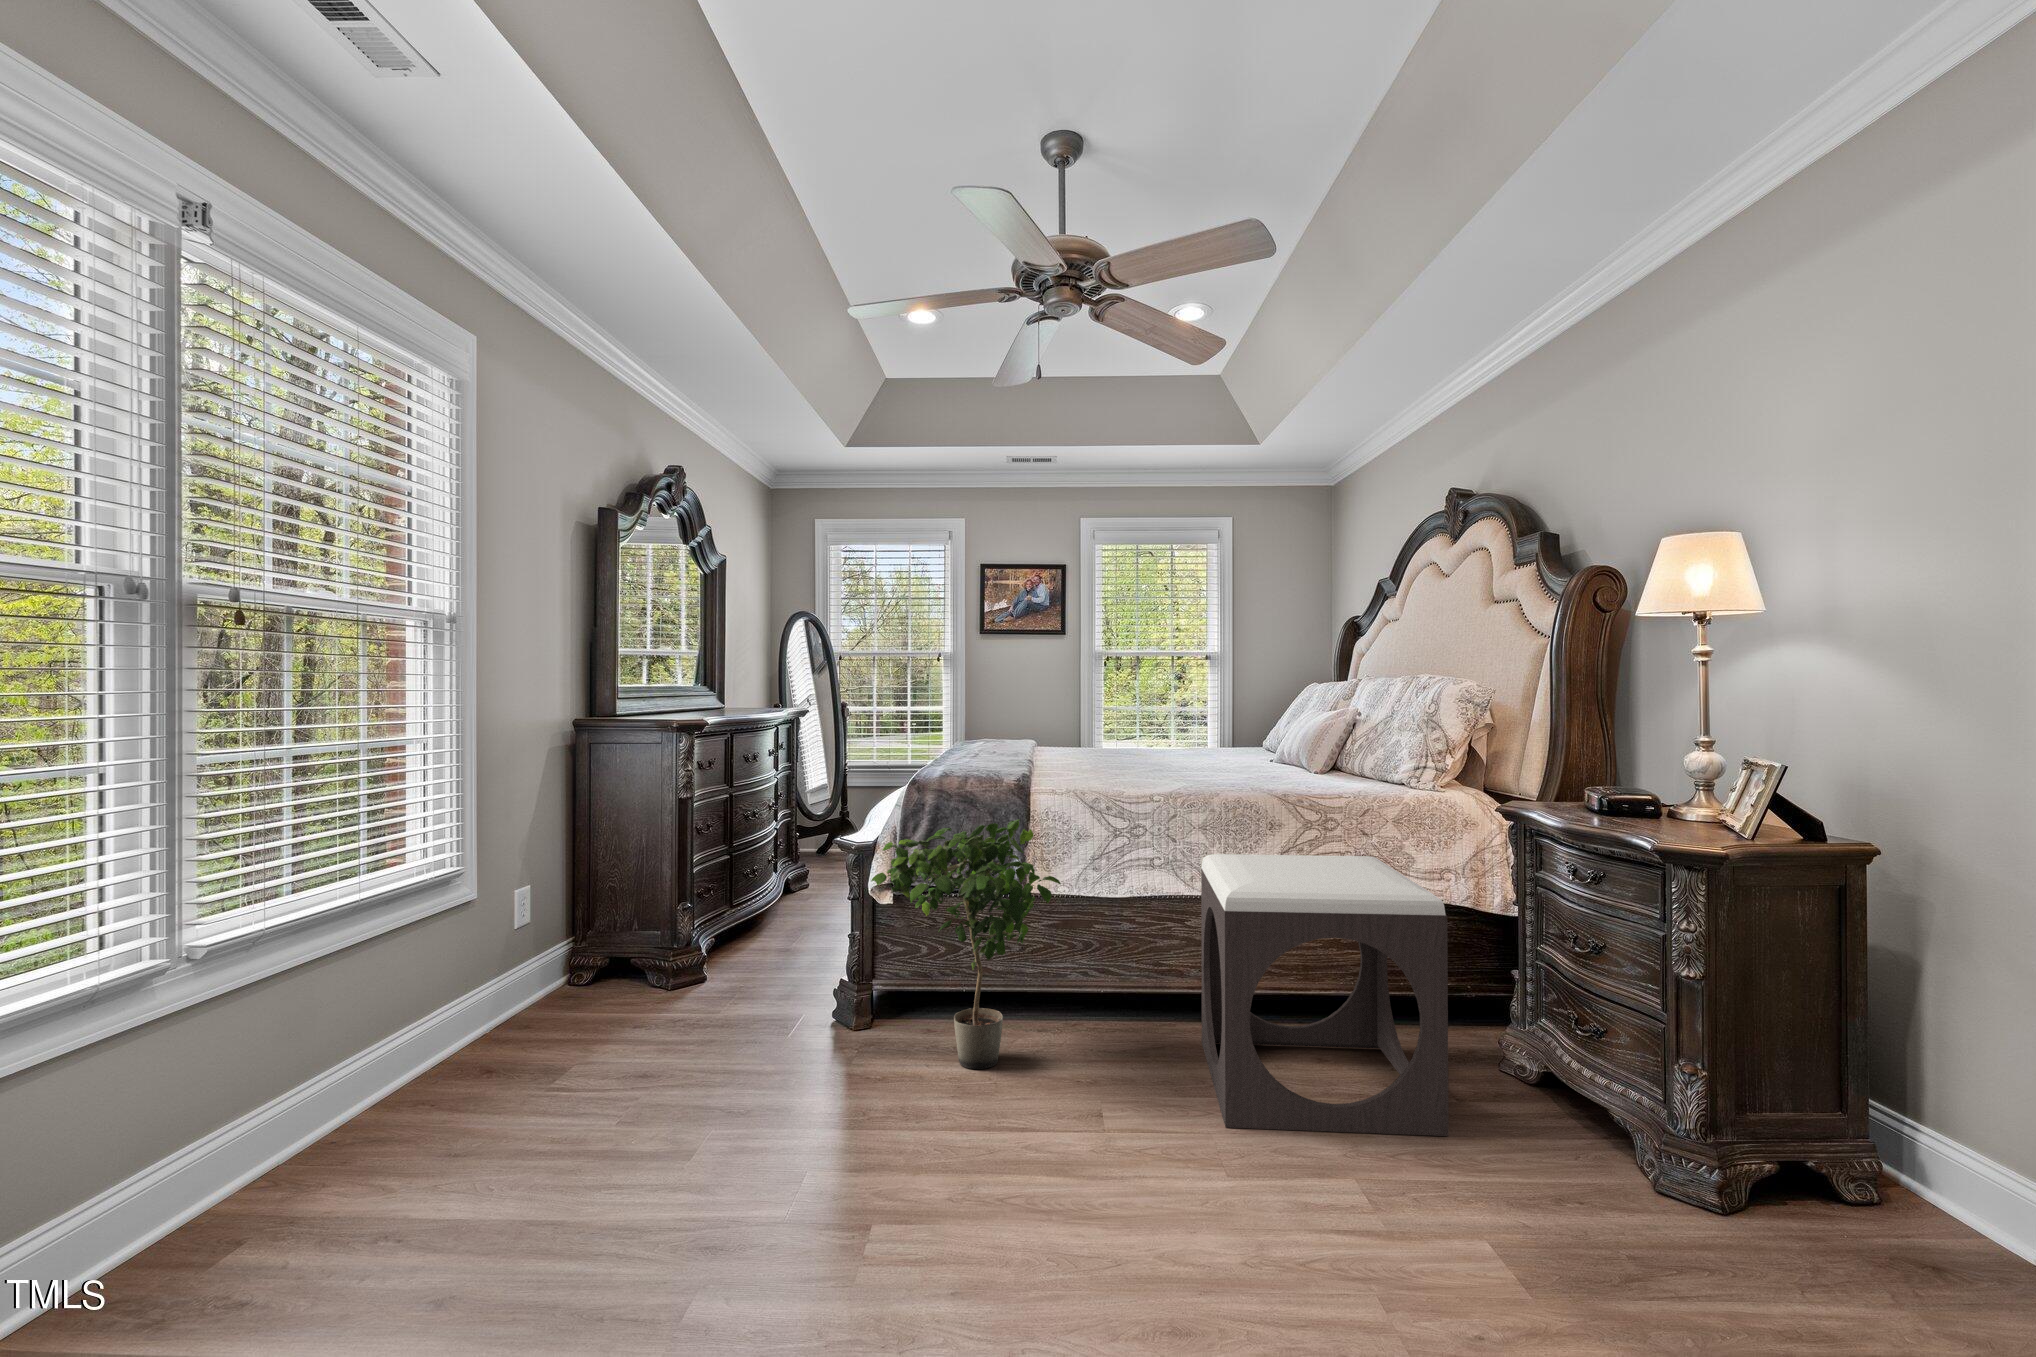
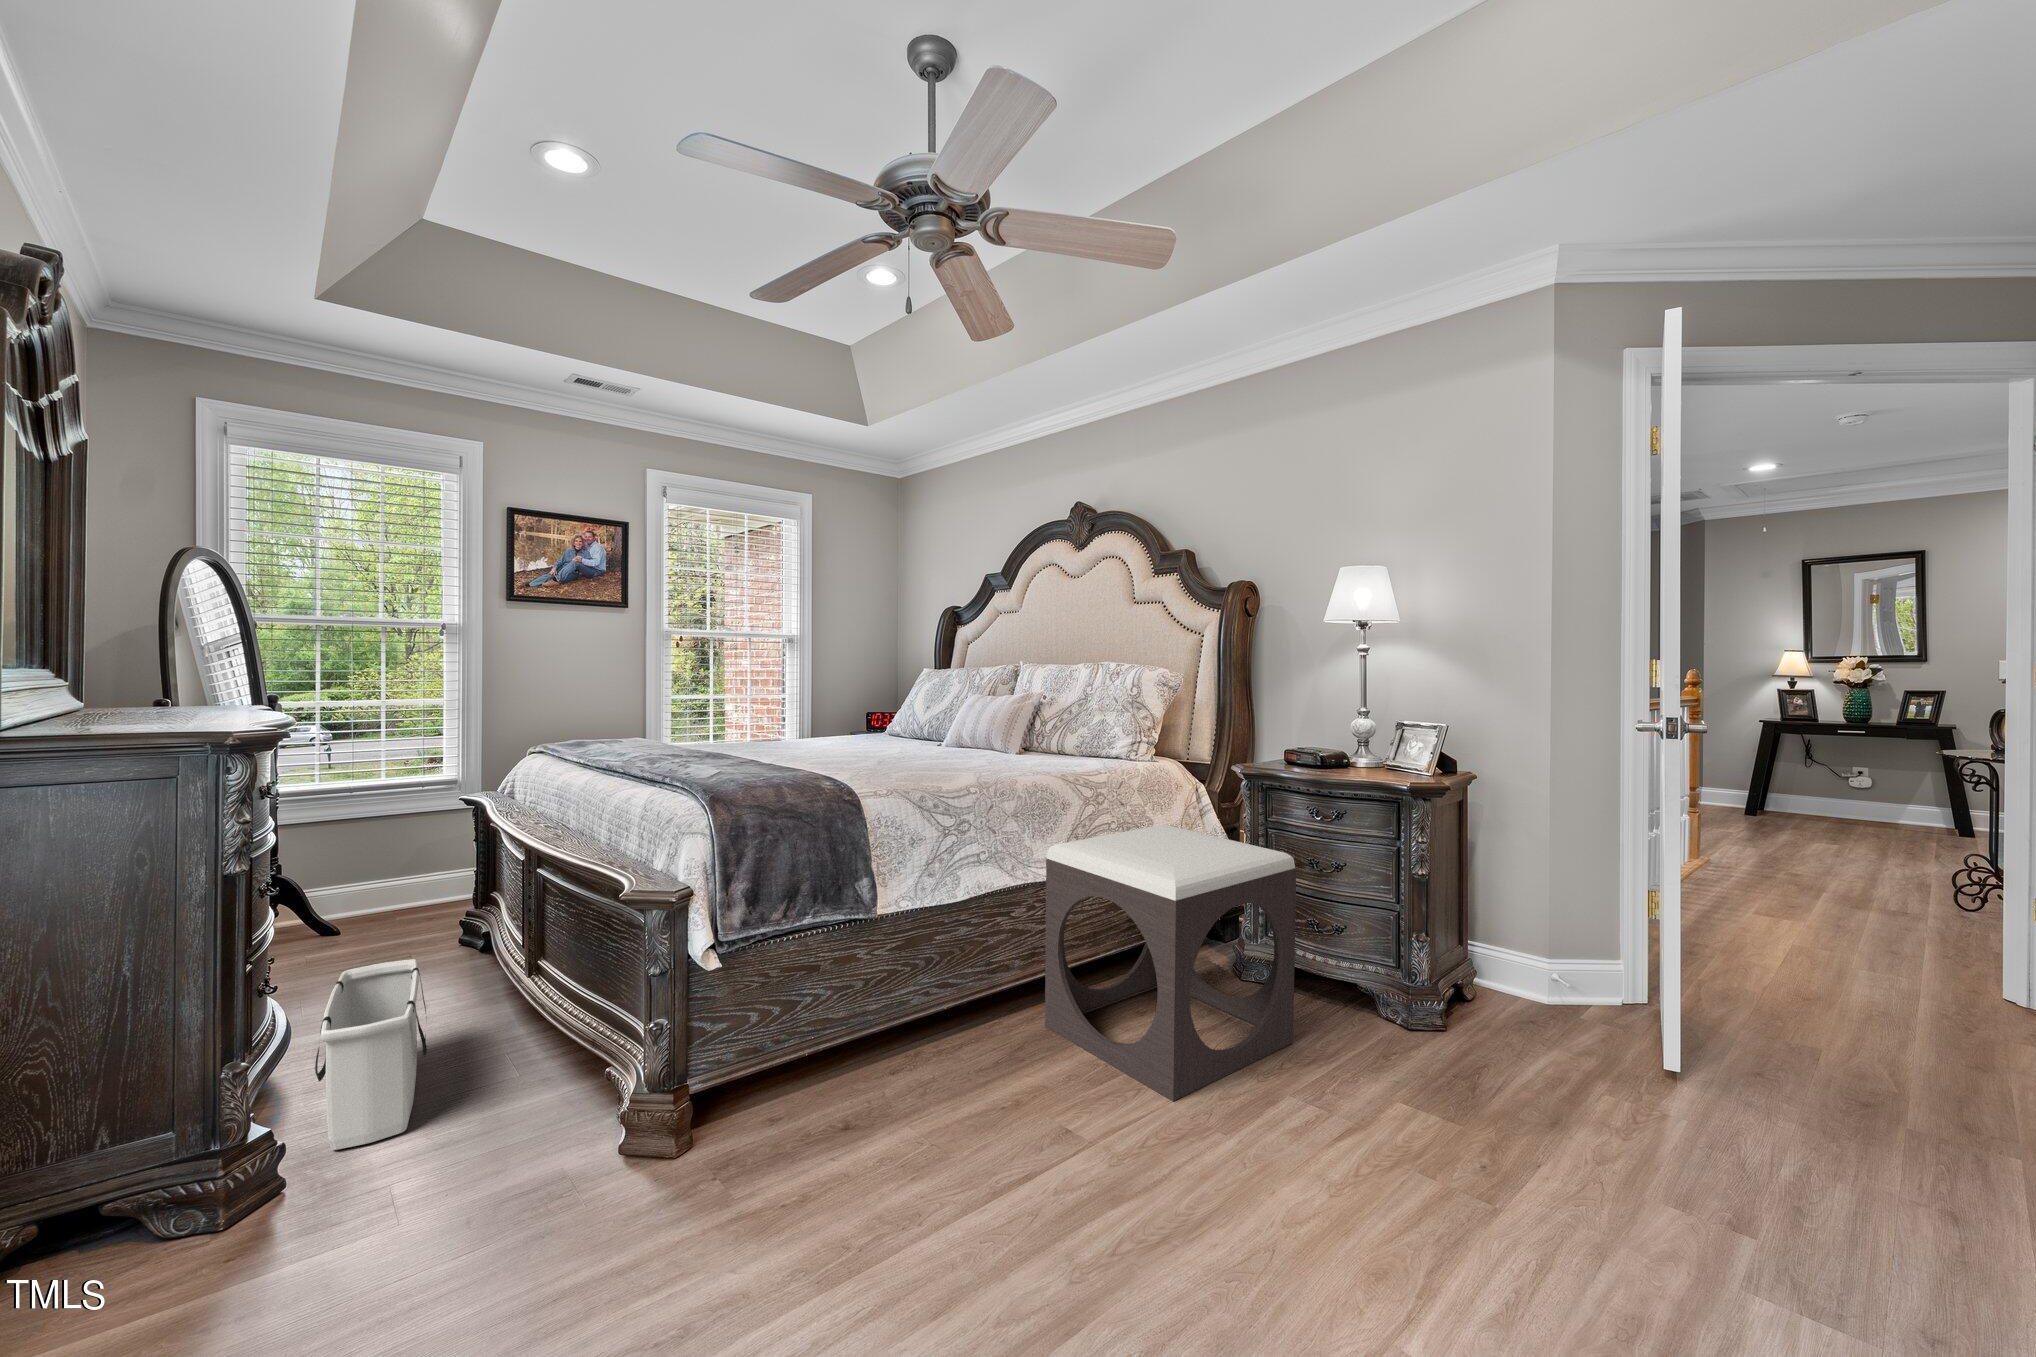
potted plant: present [871,819,1061,1069] -> none [778,838,967,1143]
storage bin: none [713,873,799,975] -> present [315,959,427,1150]

